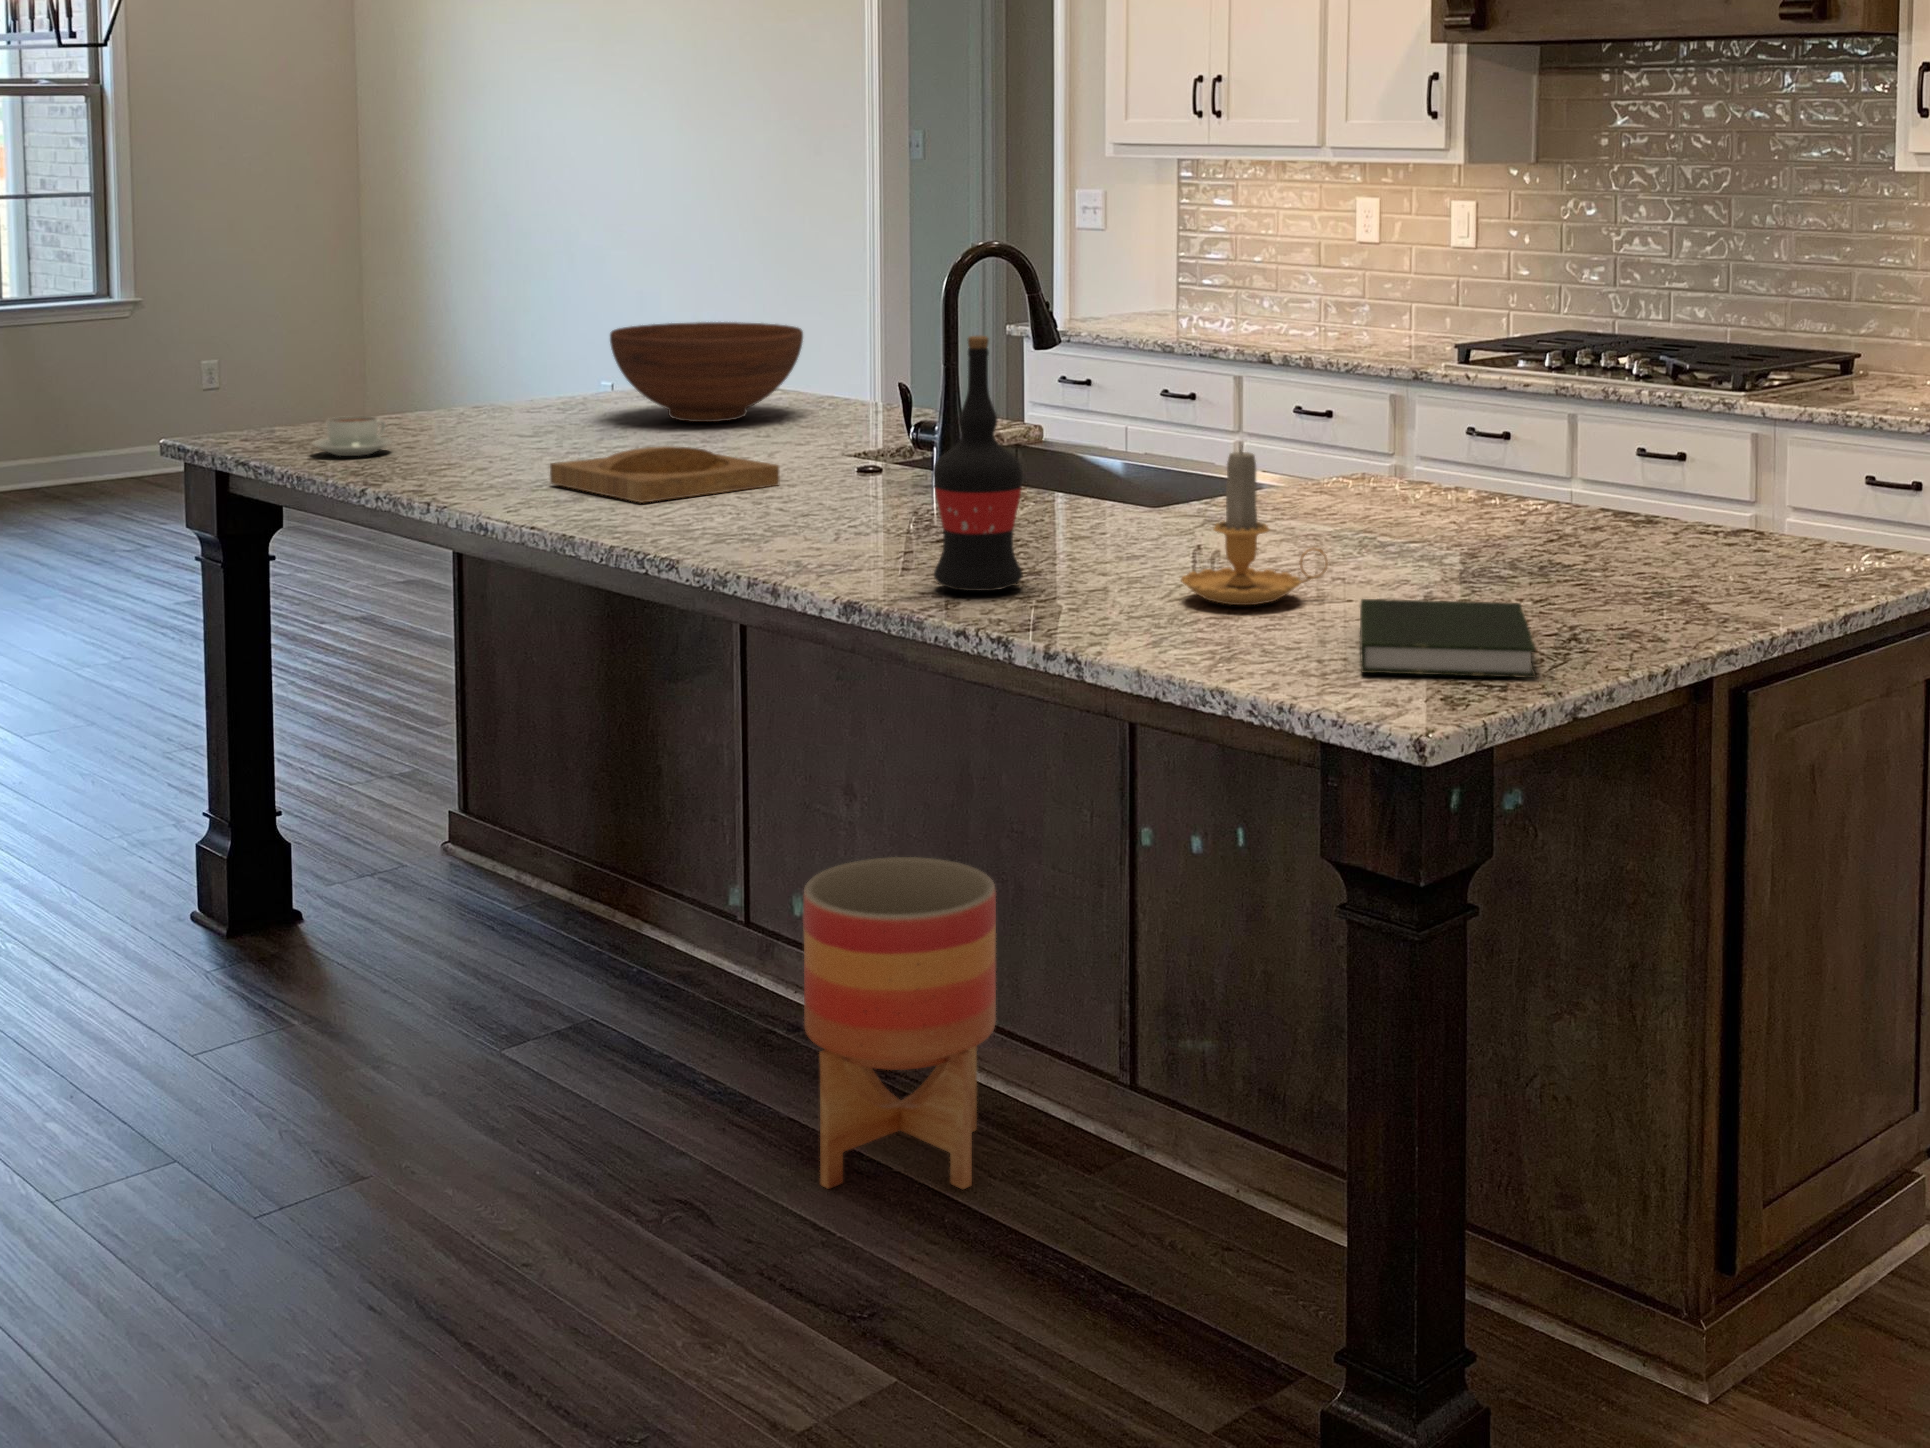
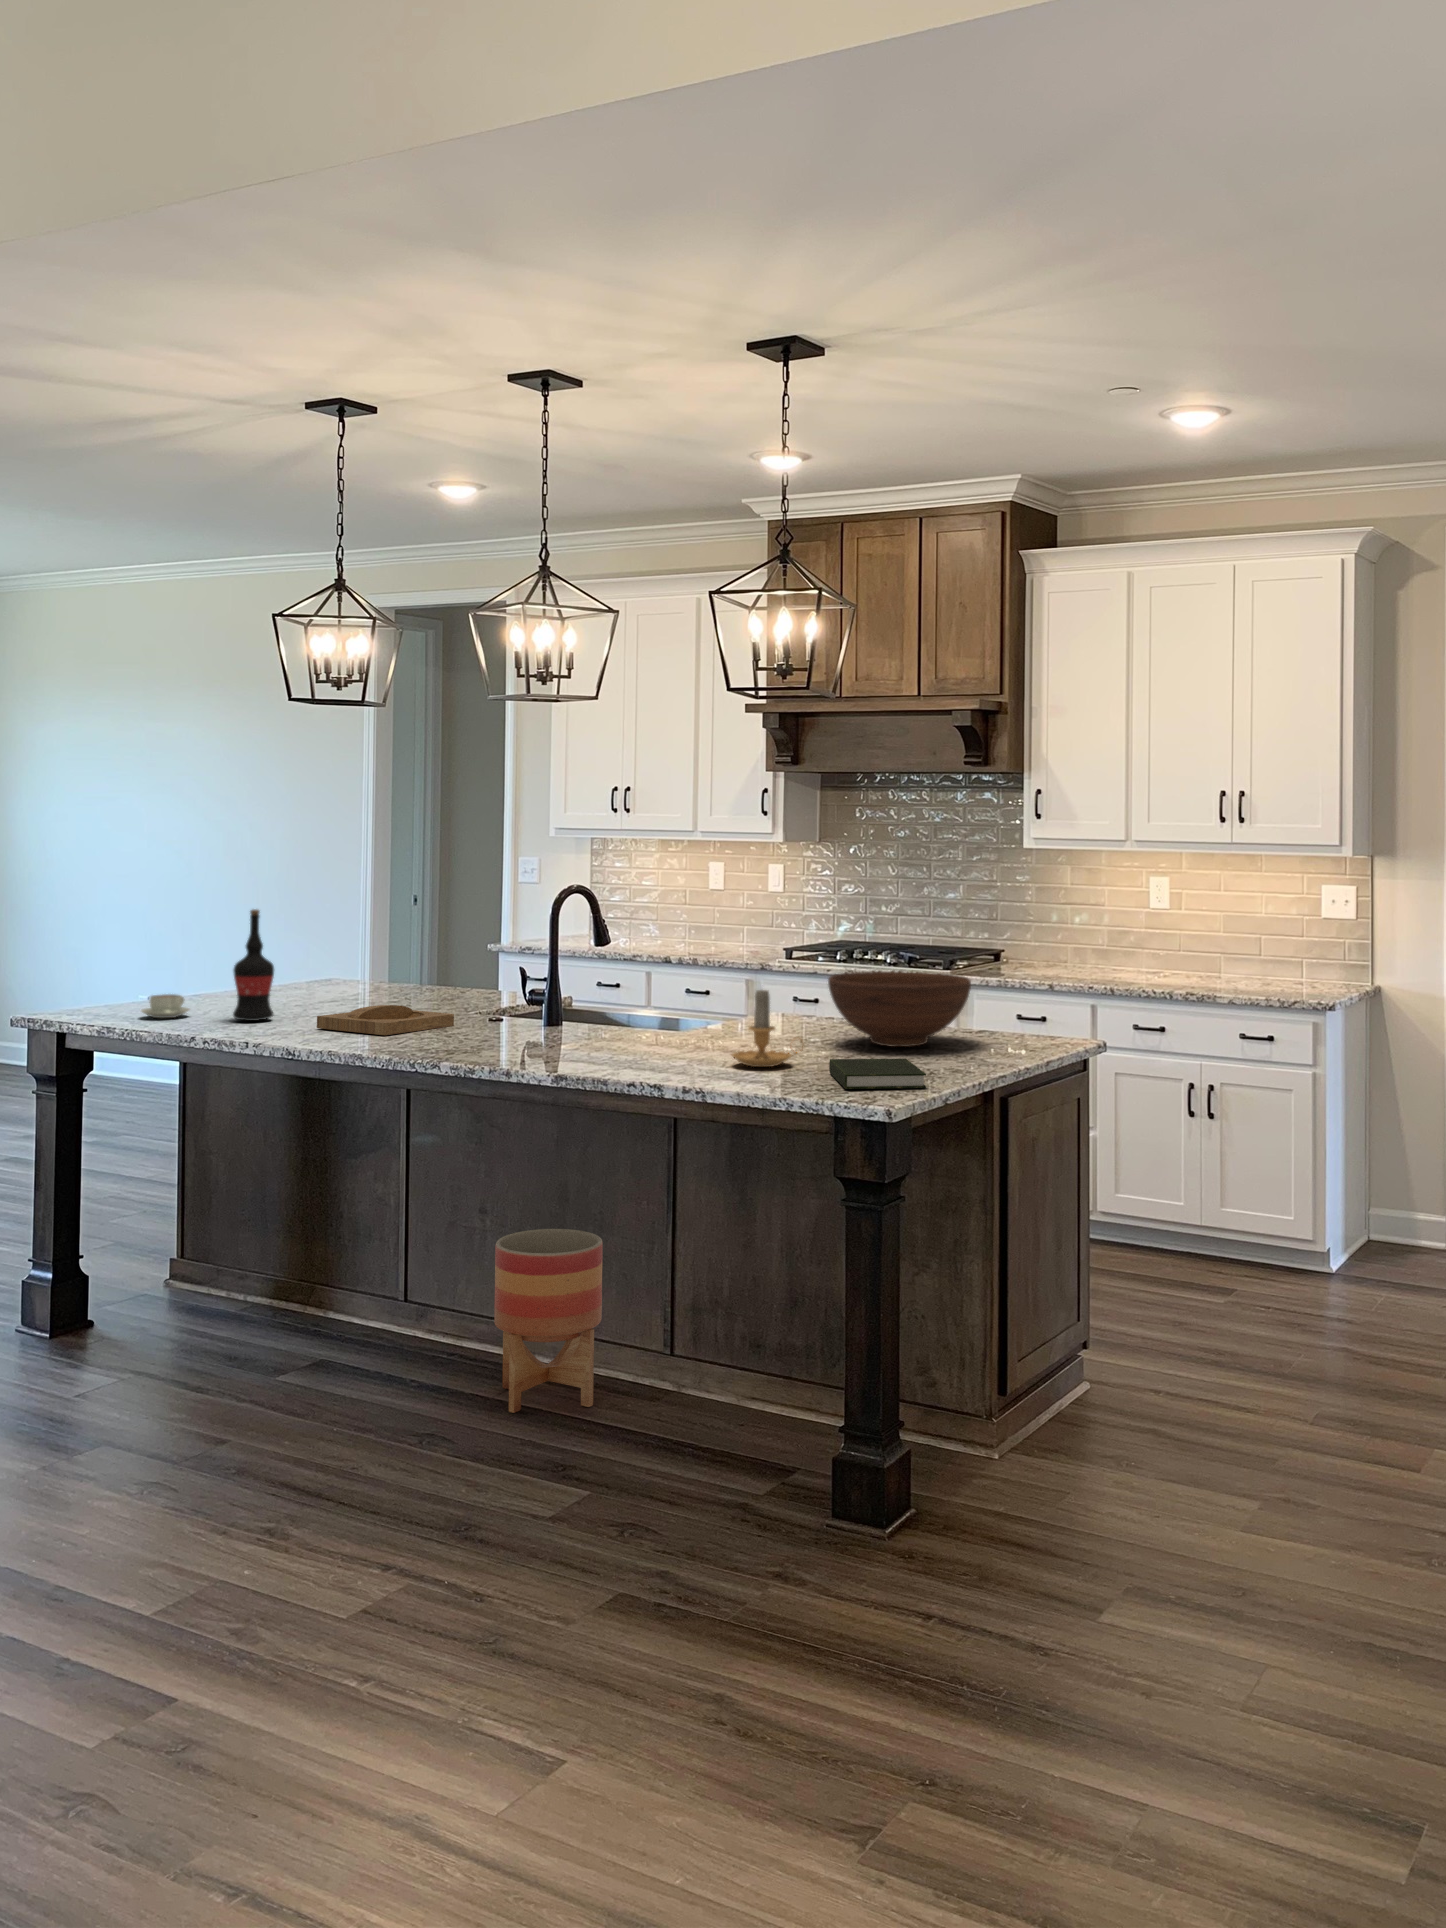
fruit bowl: present [610,322,803,422] -> present [828,971,971,1047]
wine bottle: present [933,336,1023,591] -> present [233,909,274,1021]

